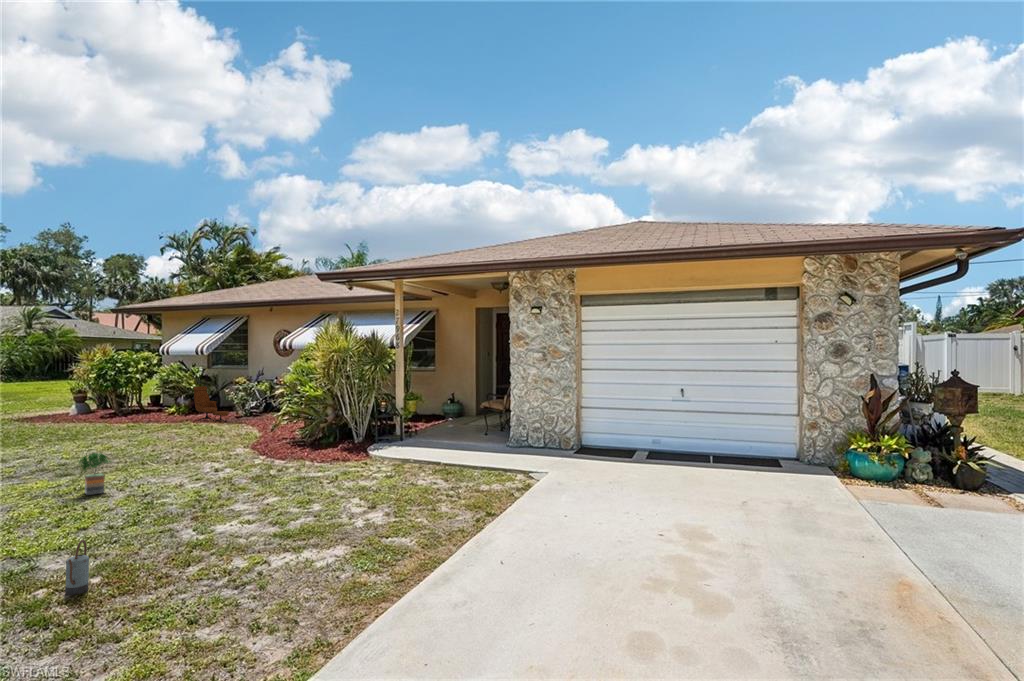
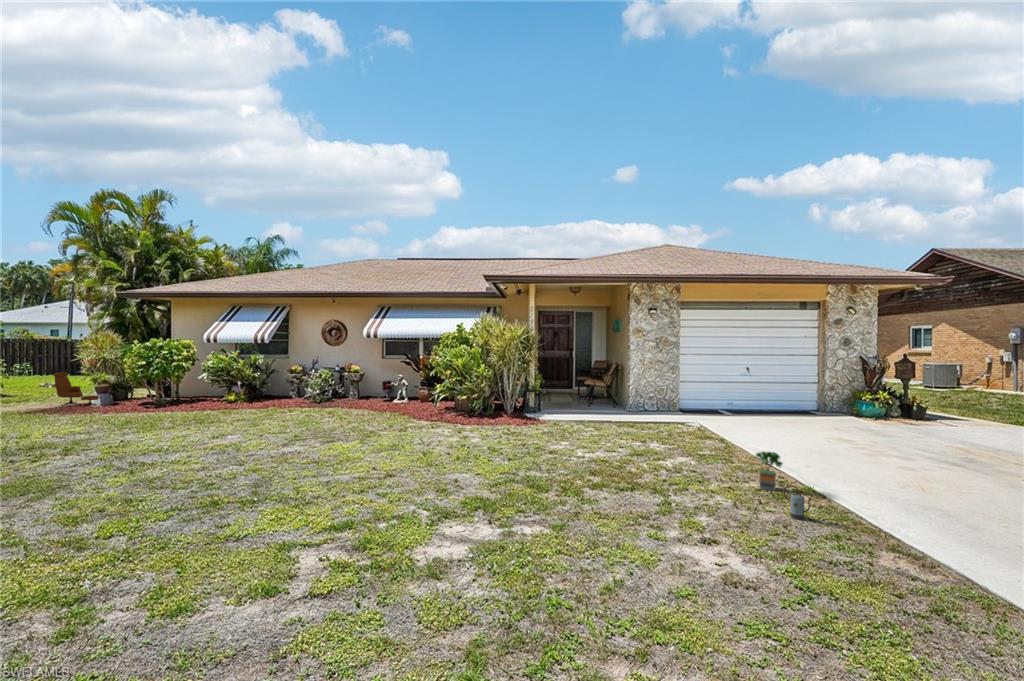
lounge chair: present [194,386,229,421] -> present [54,372,99,406]
potted tree: present [79,453,110,495] -> present [756,452,782,491]

